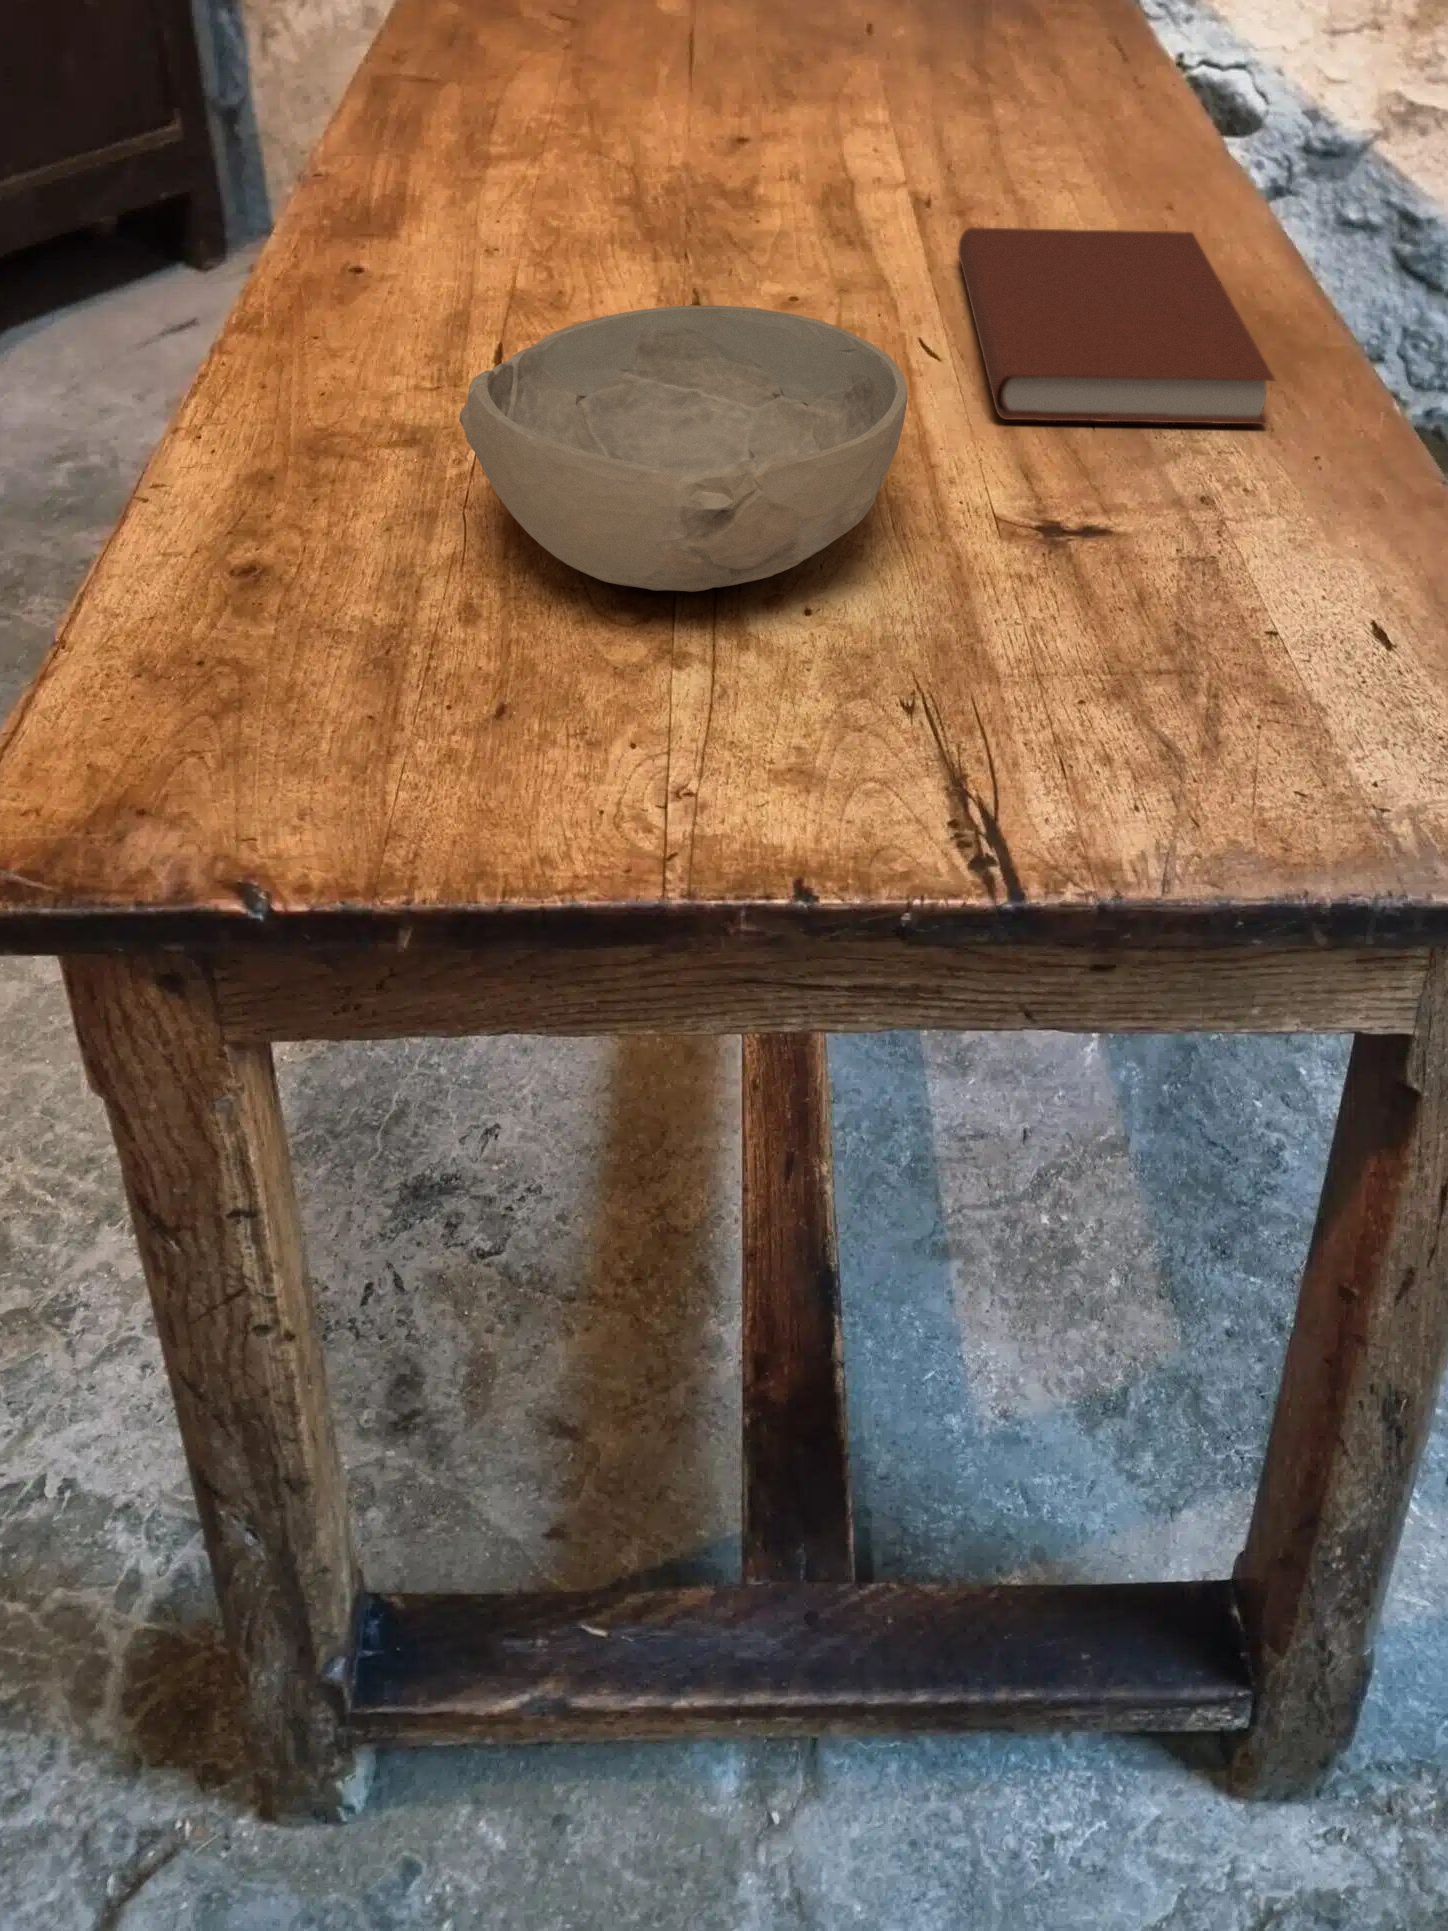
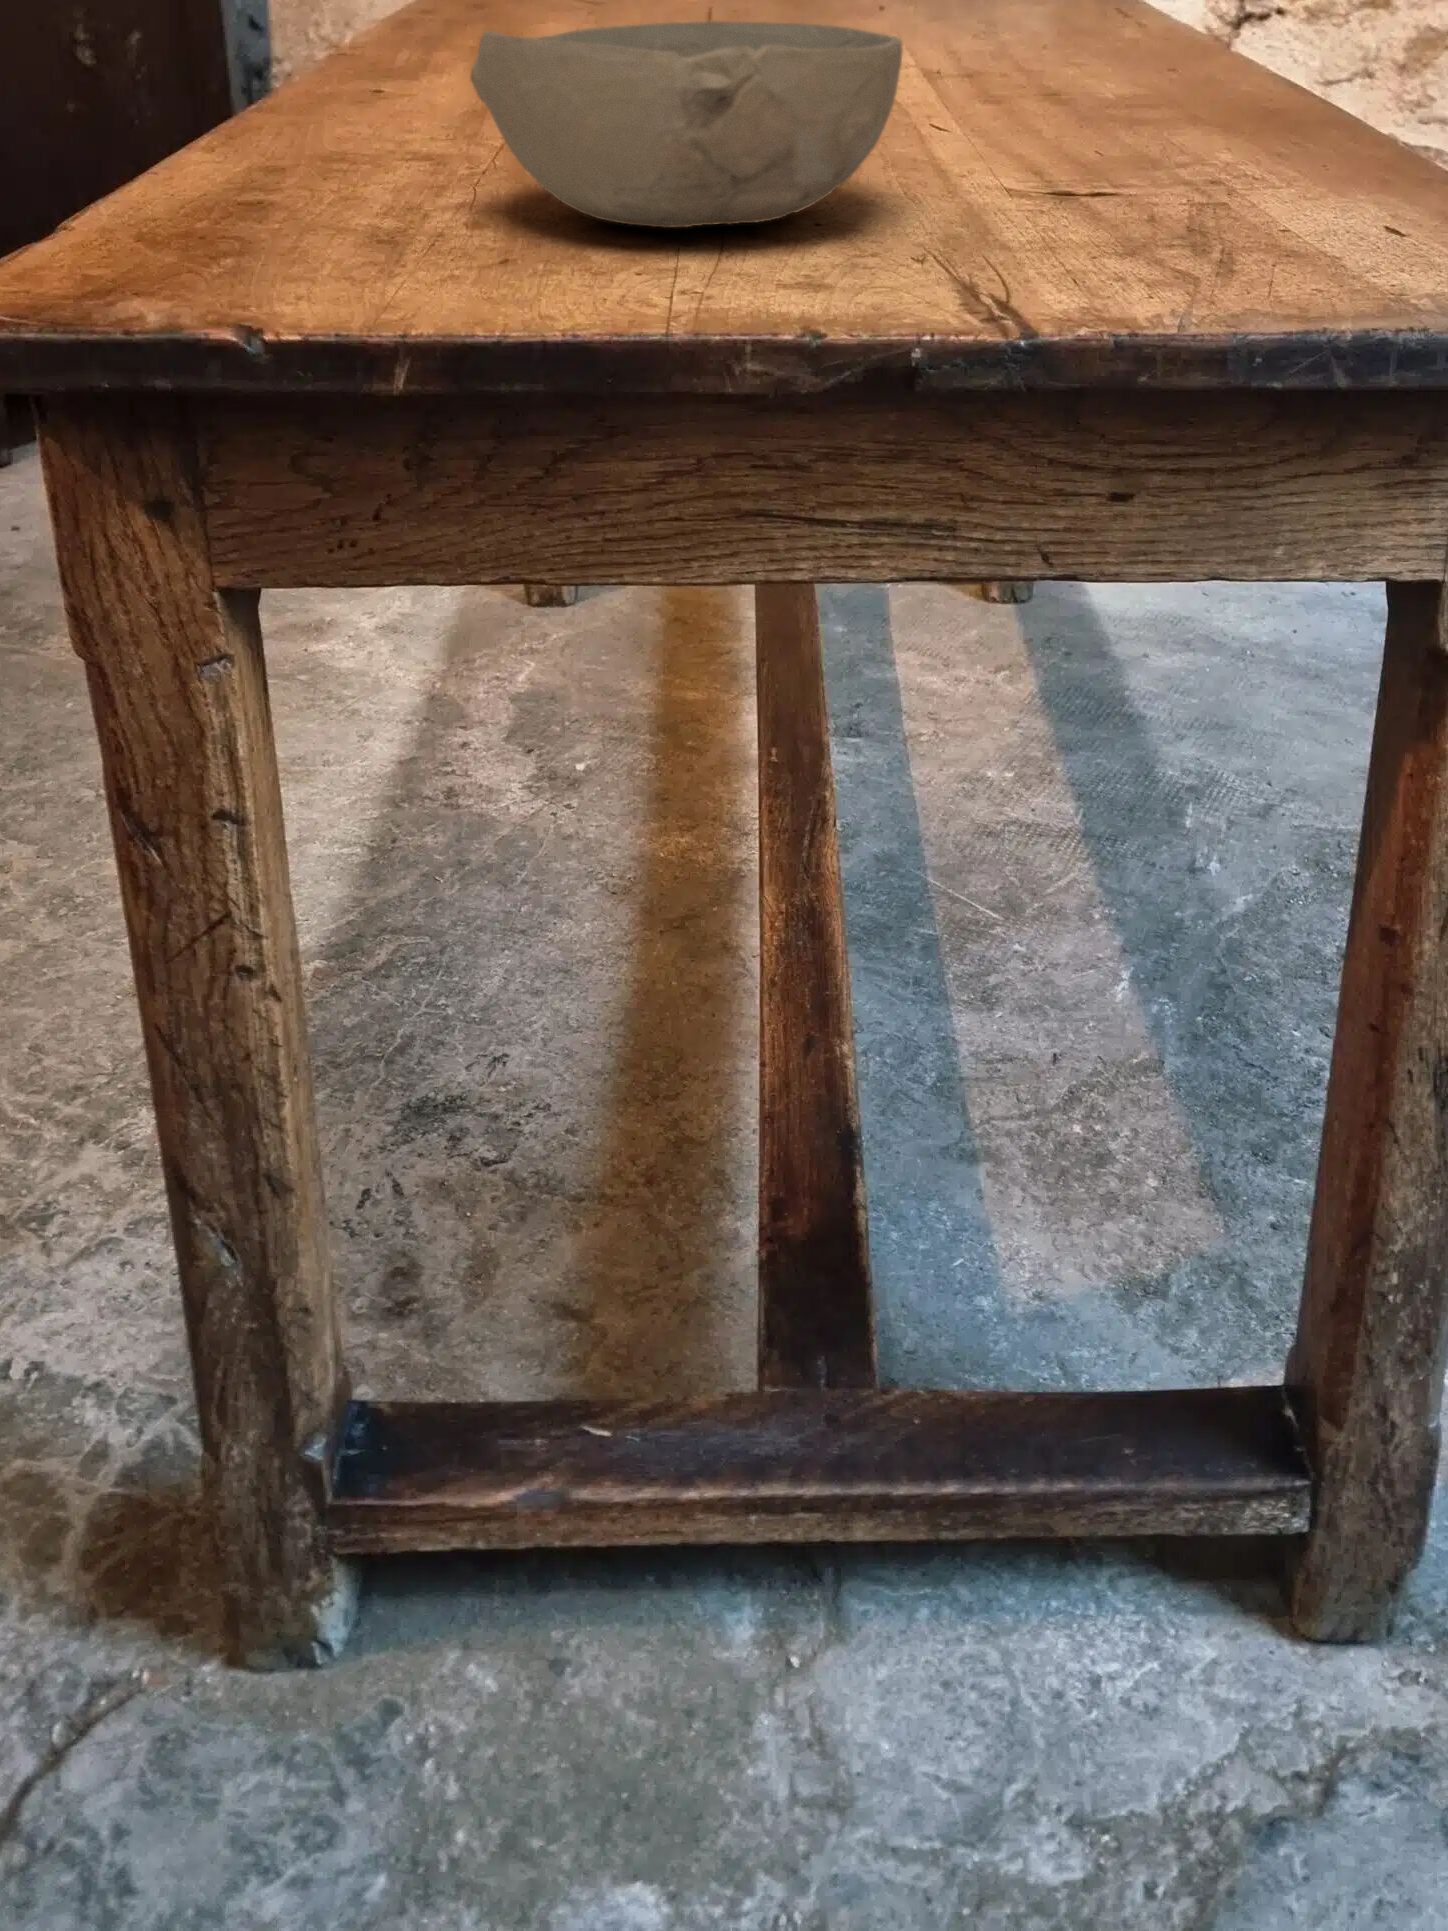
book: present [958,227,1275,424] -> none [960,69,1266,168]

